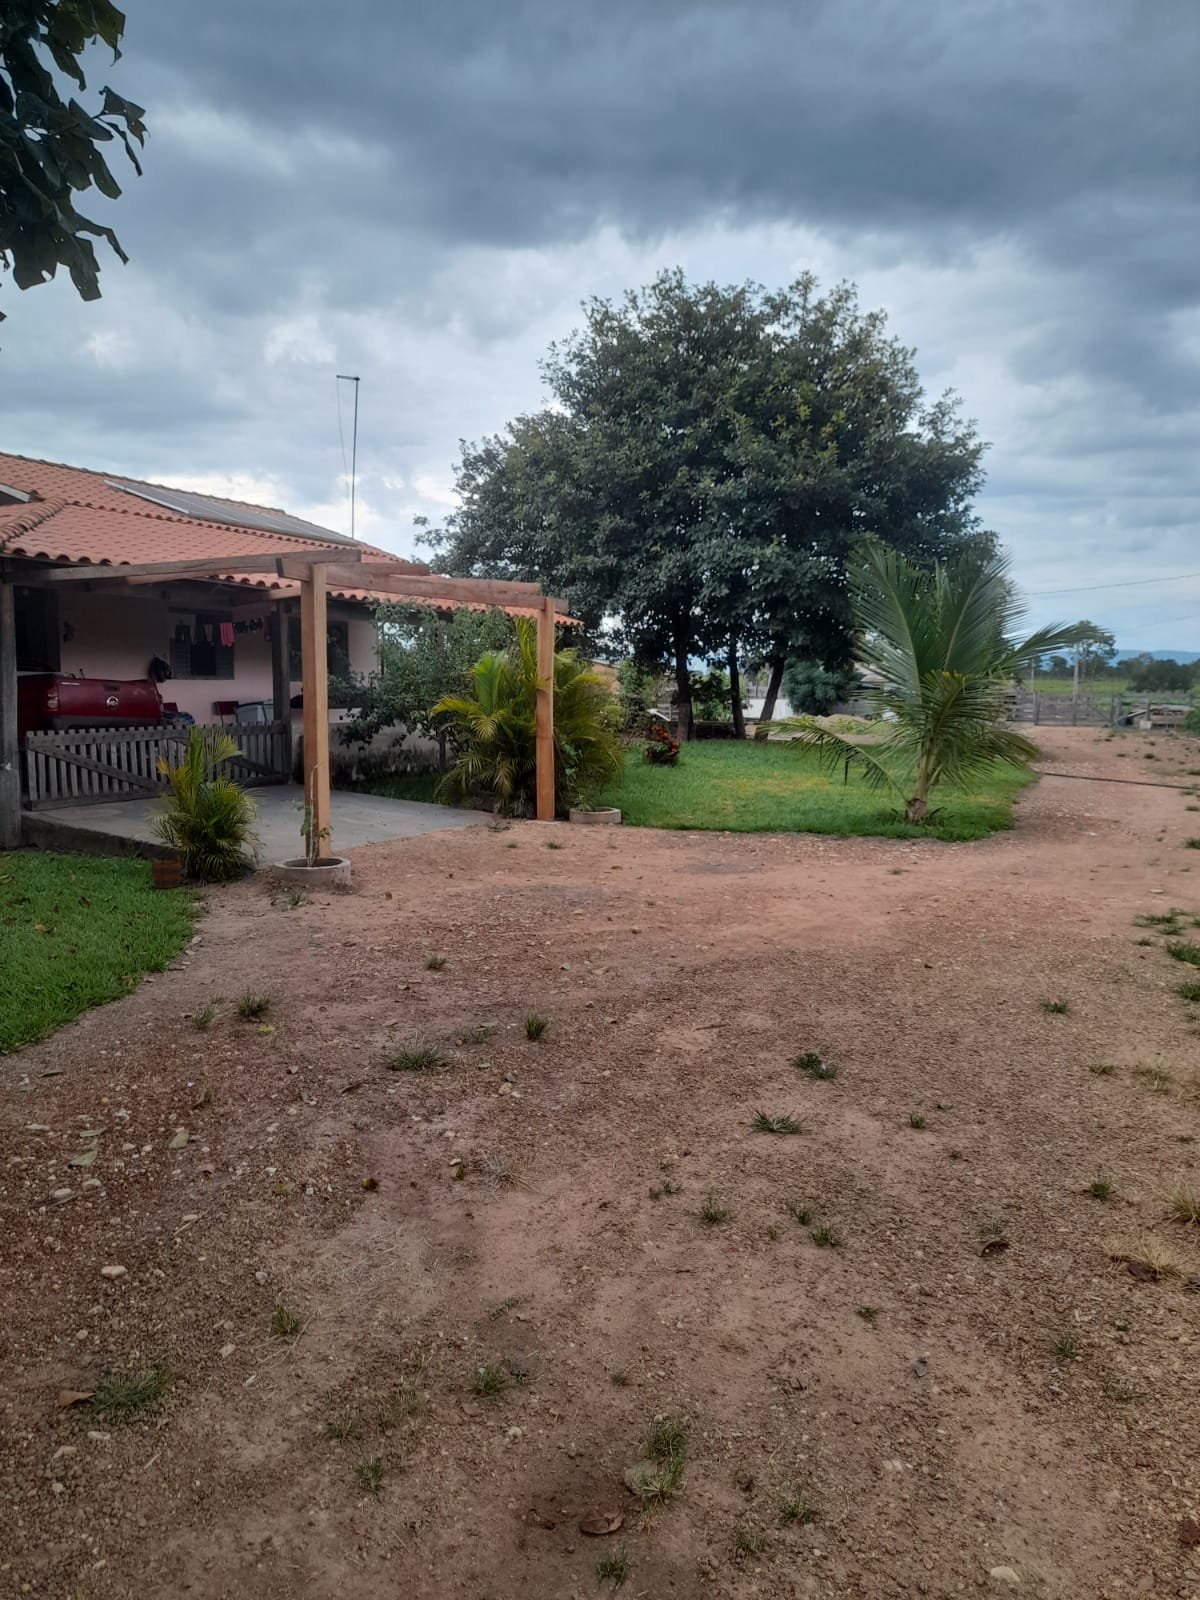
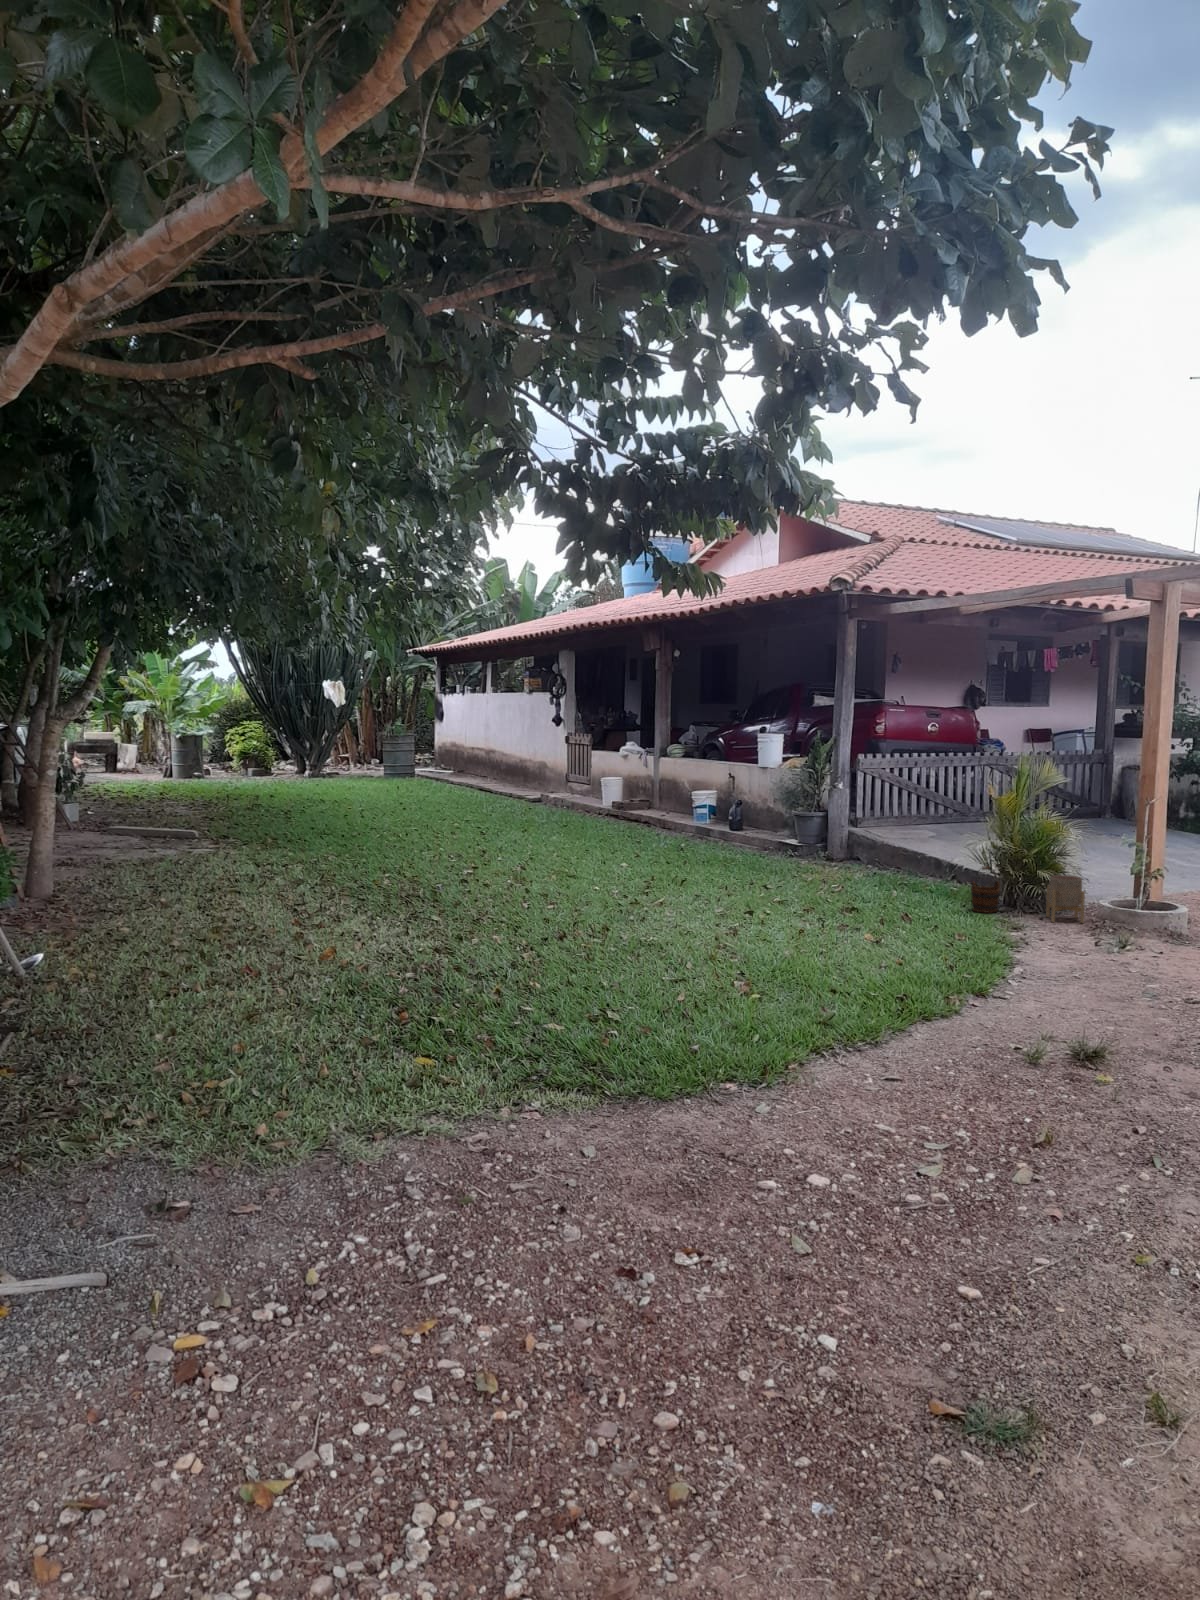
planter: none [226,843,262,890] -> present [1046,875,1085,923]

